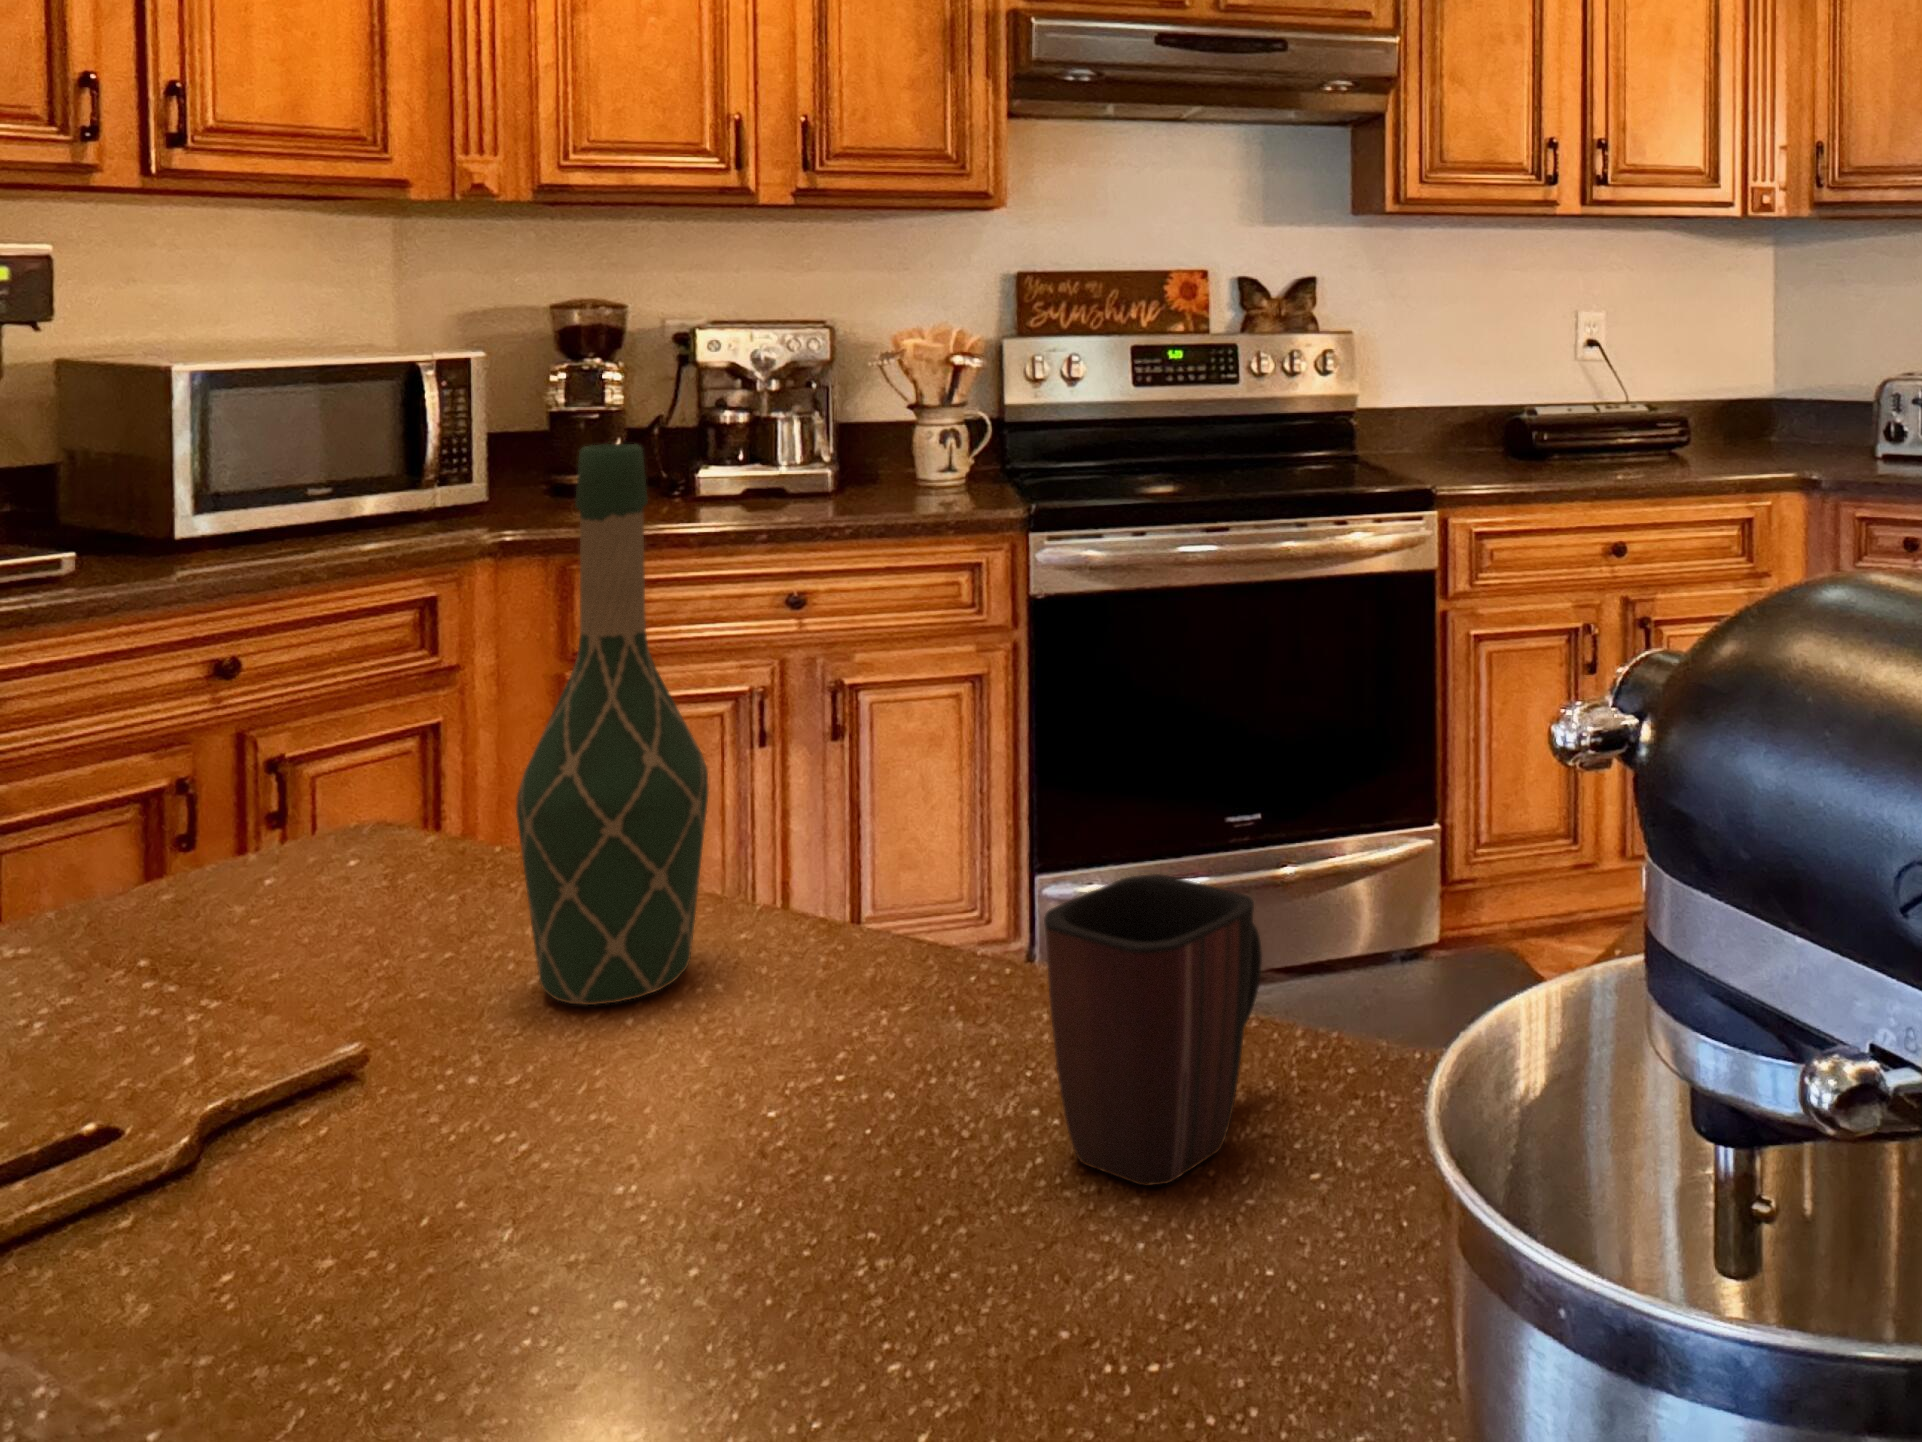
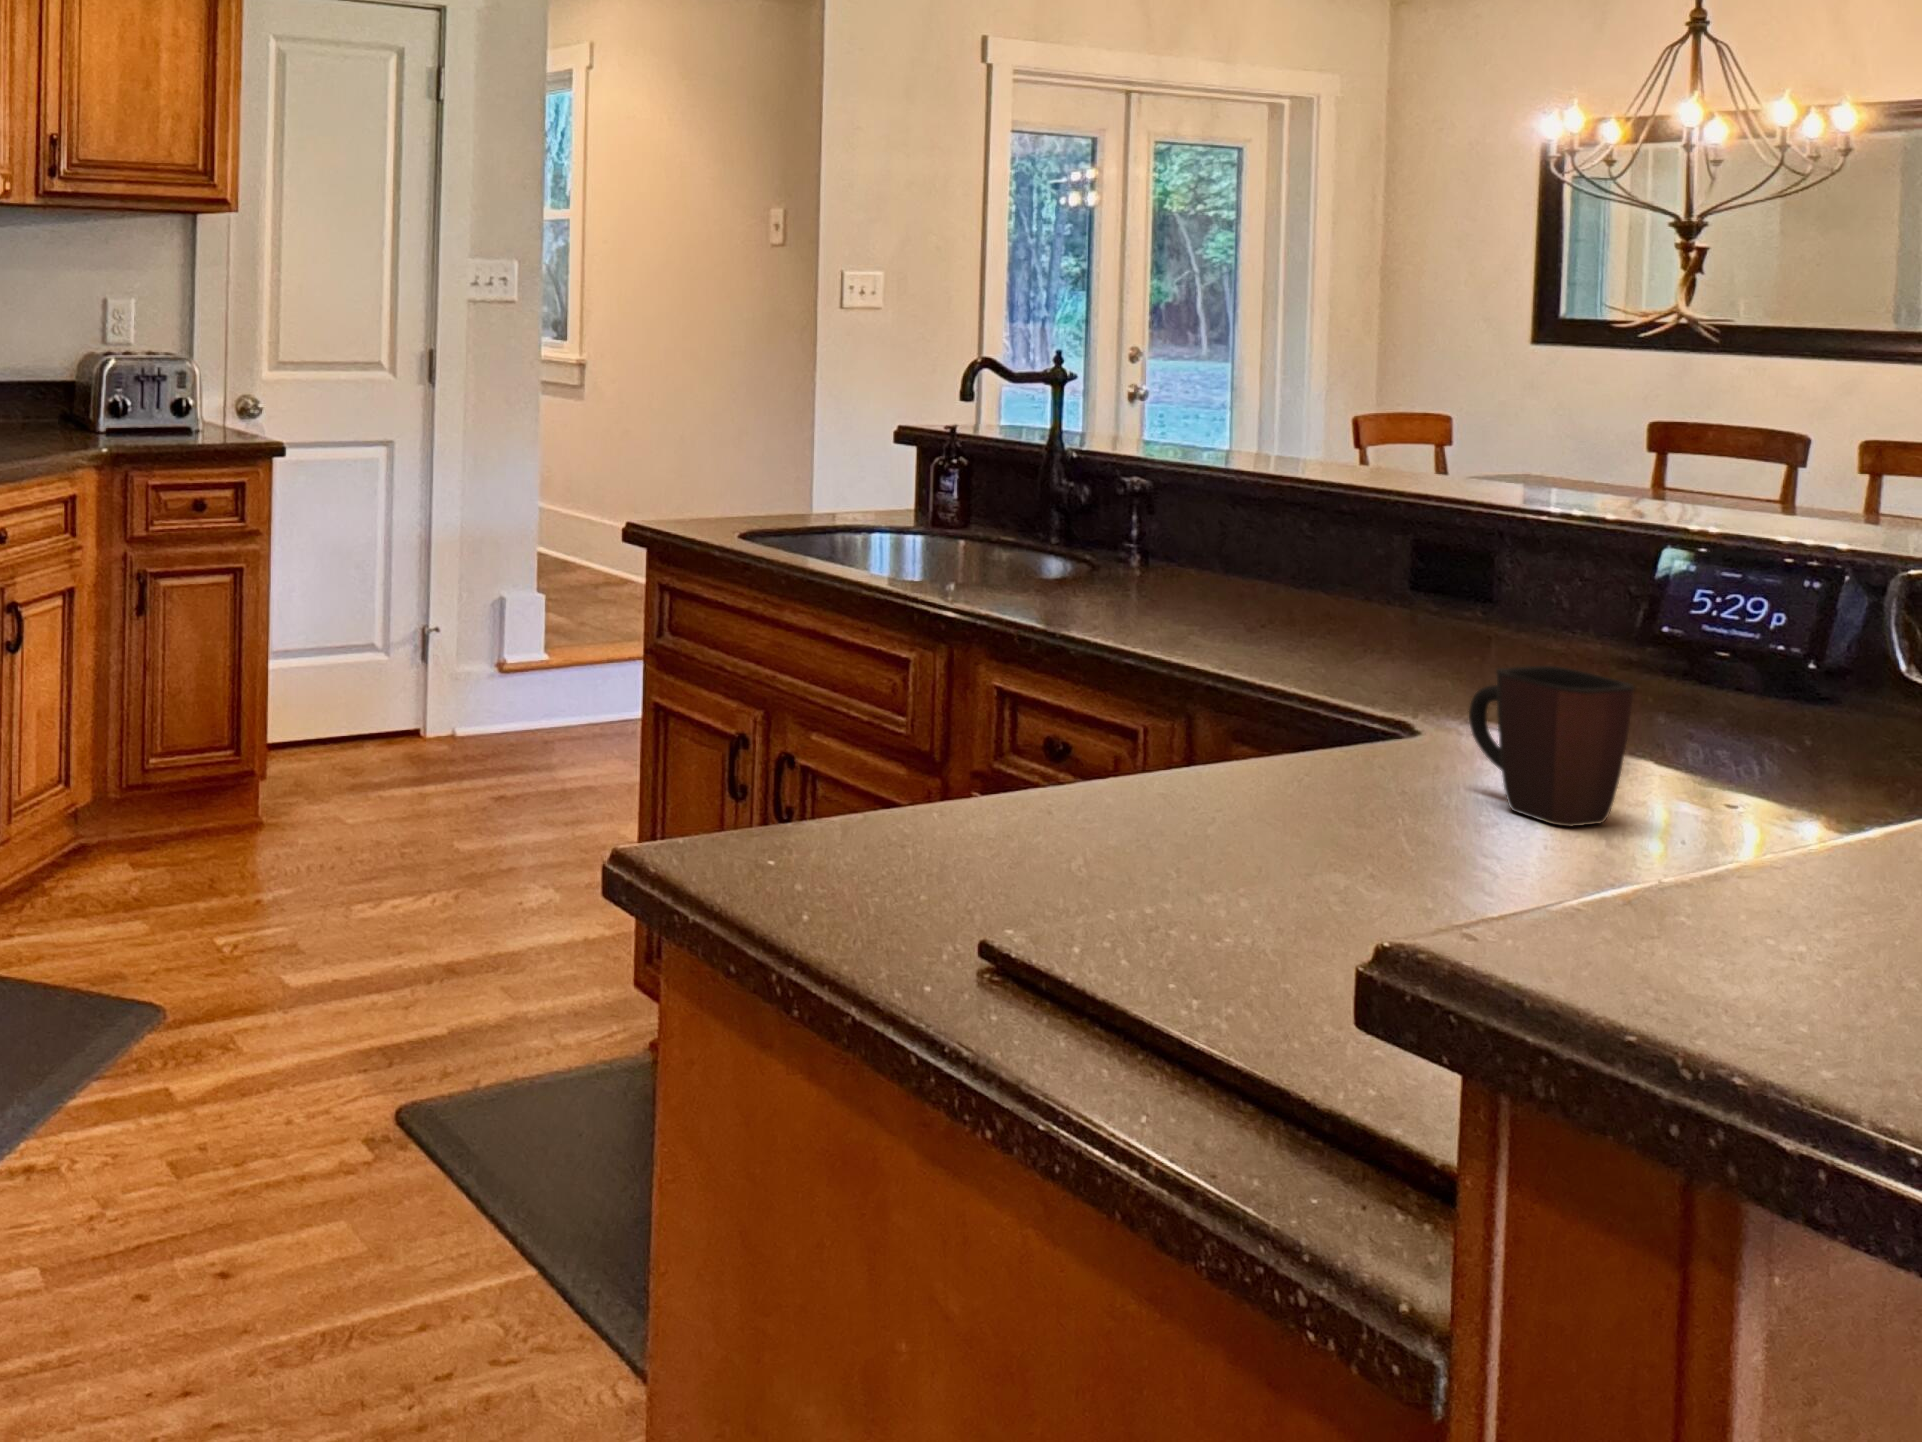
wine bottle: present [516,444,709,1005] -> none [1157,442,1303,871]

